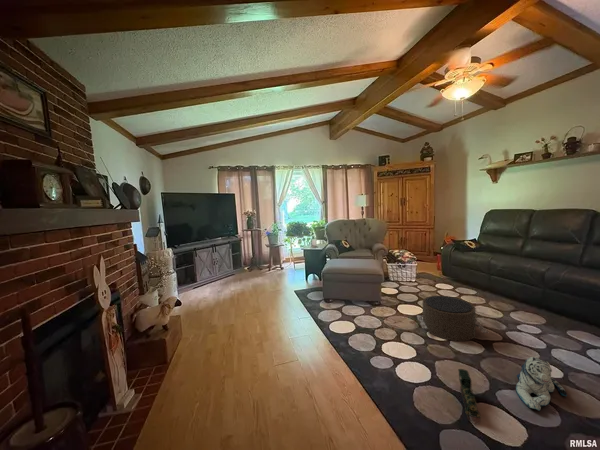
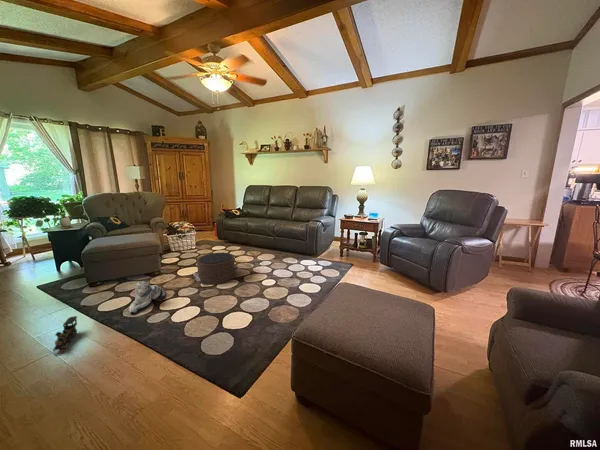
plush toy: present [516,357,567,411] -> present [129,281,166,312]
toy train: present [458,369,480,424] -> present [53,316,77,355]

